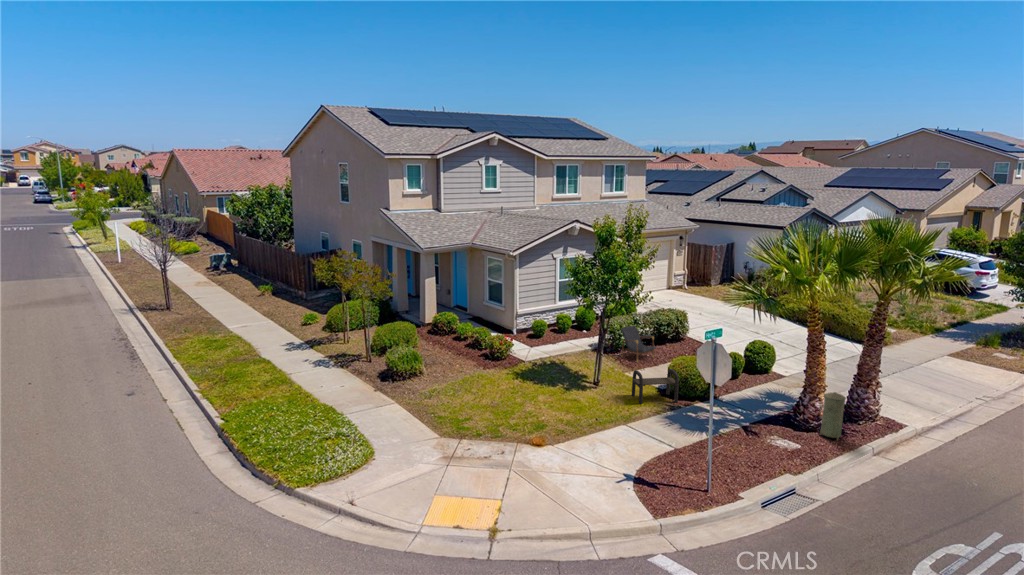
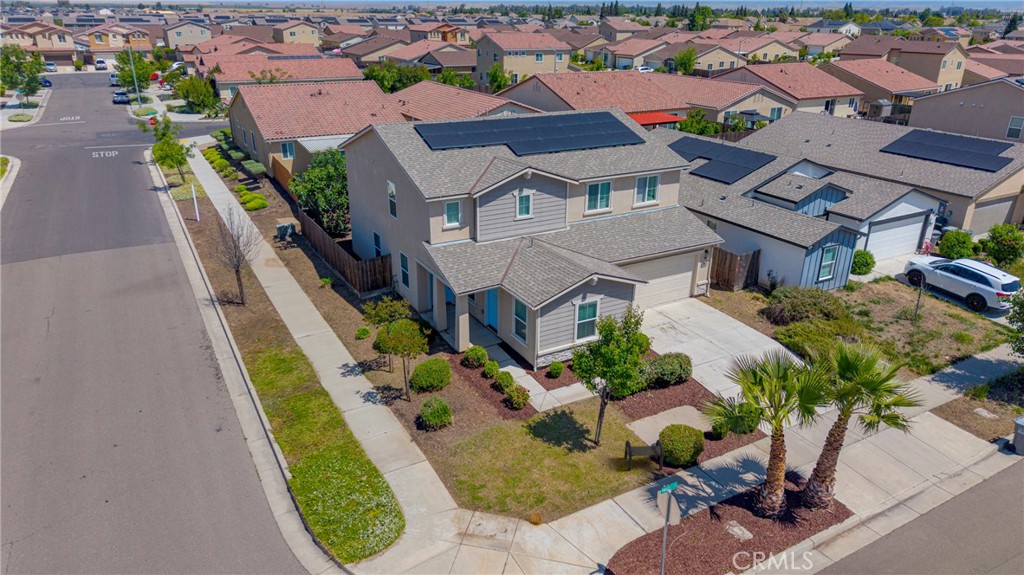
lounge chair: present [622,326,656,362] -> none [627,374,657,411]
trash can: present [820,392,846,441] -> none [773,491,797,531]

